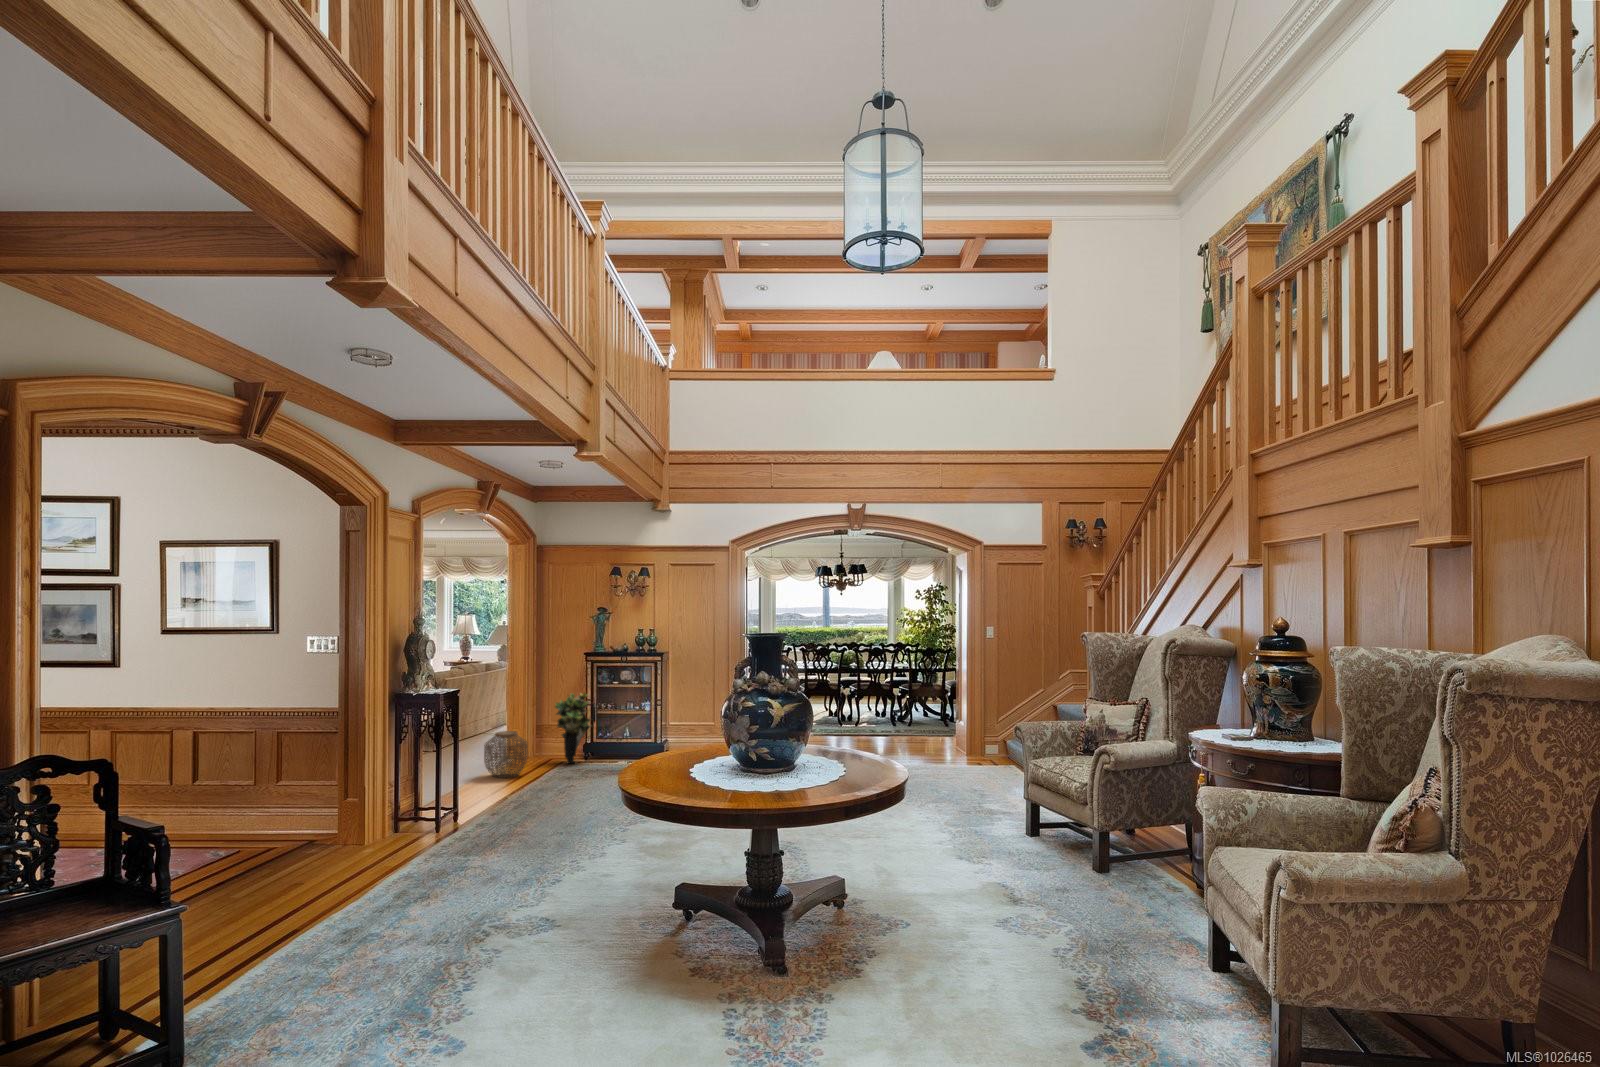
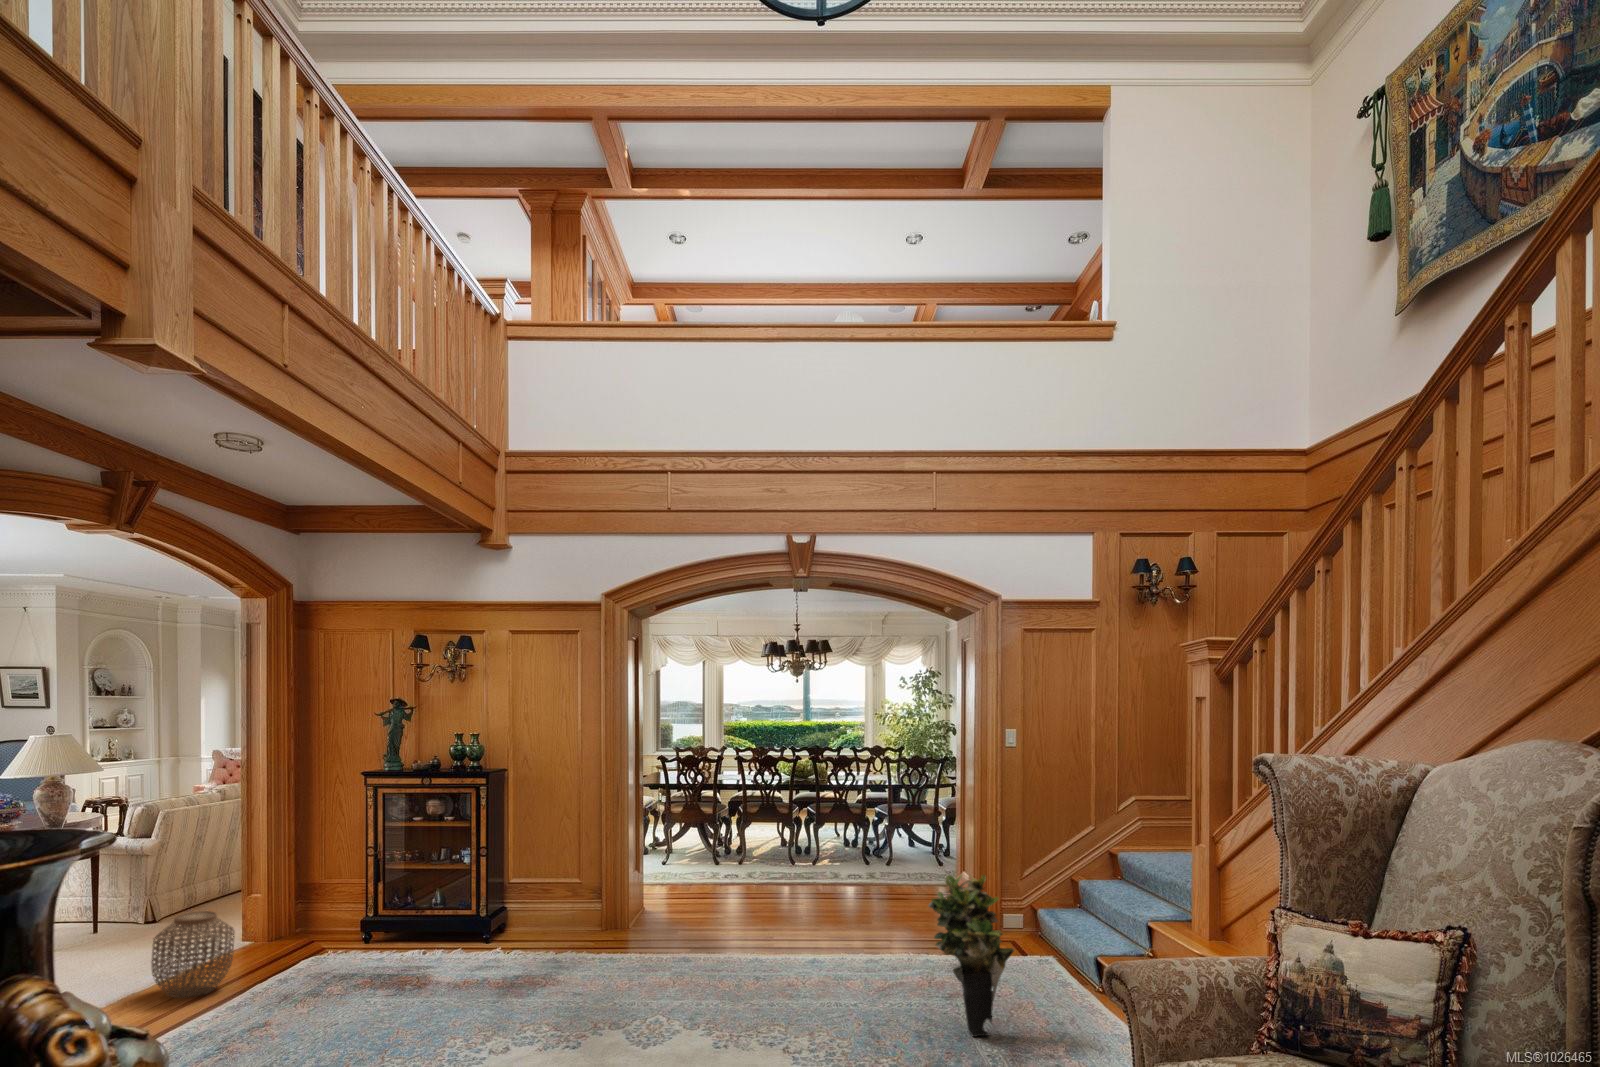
potted plant: present [555,693,591,764] -> present [929,874,1014,1037]

